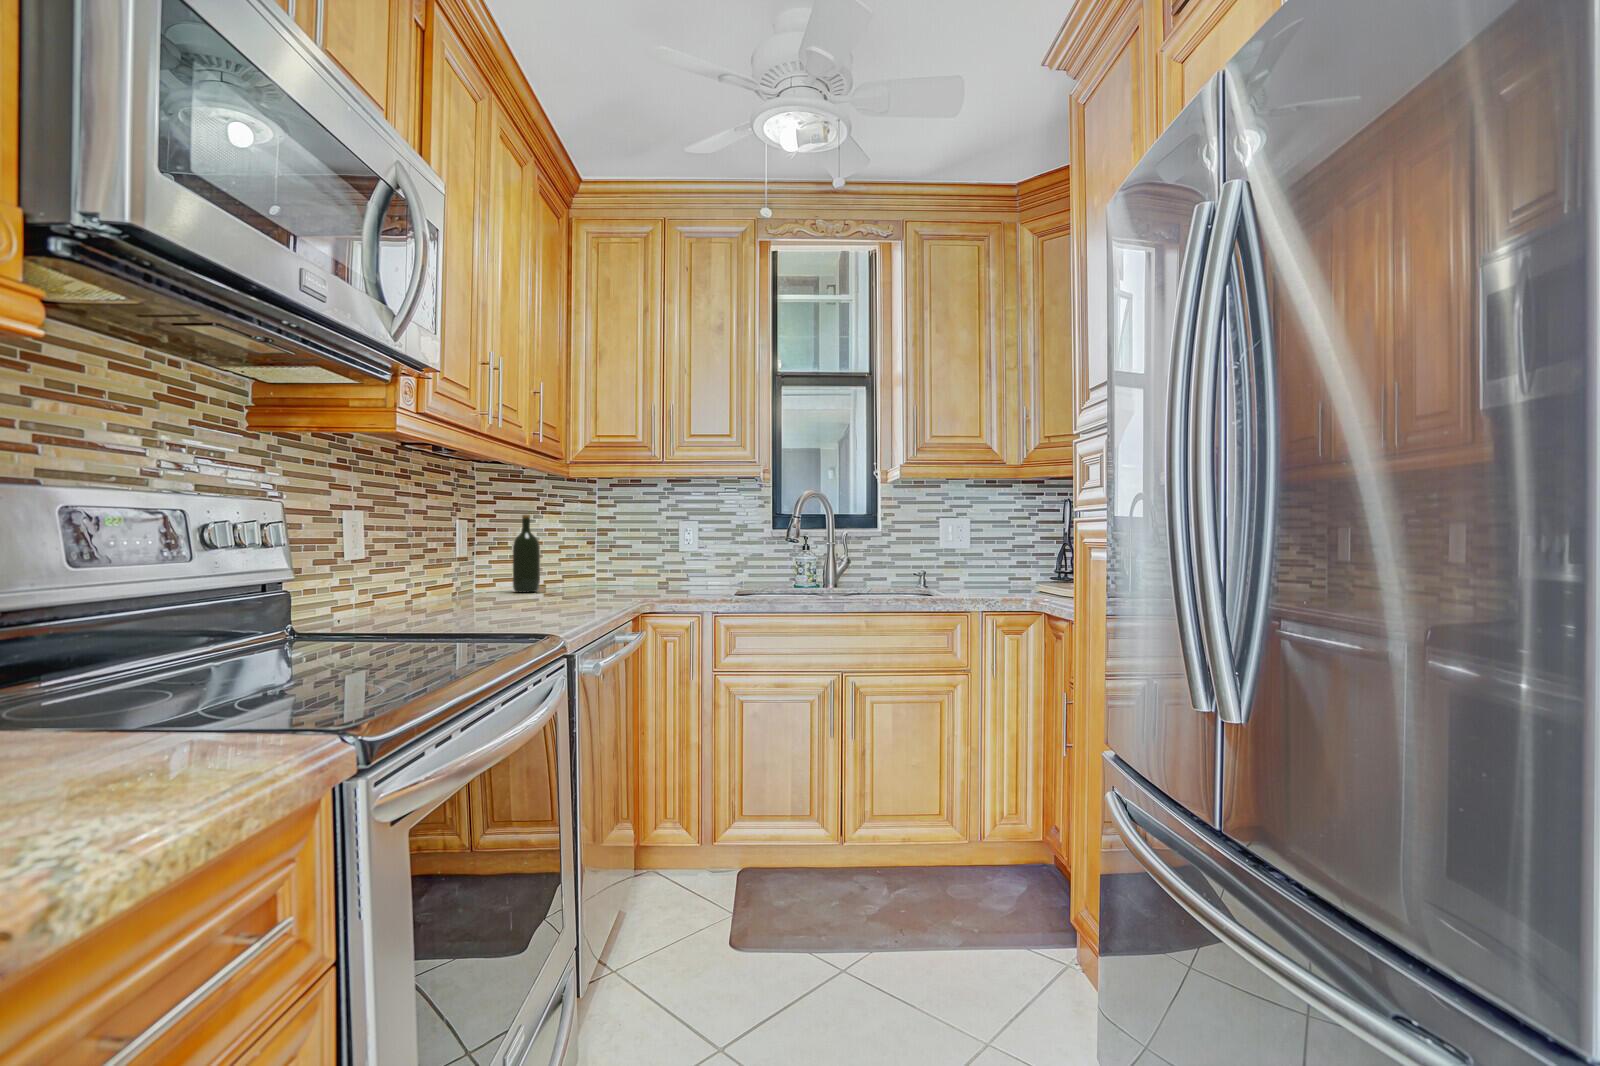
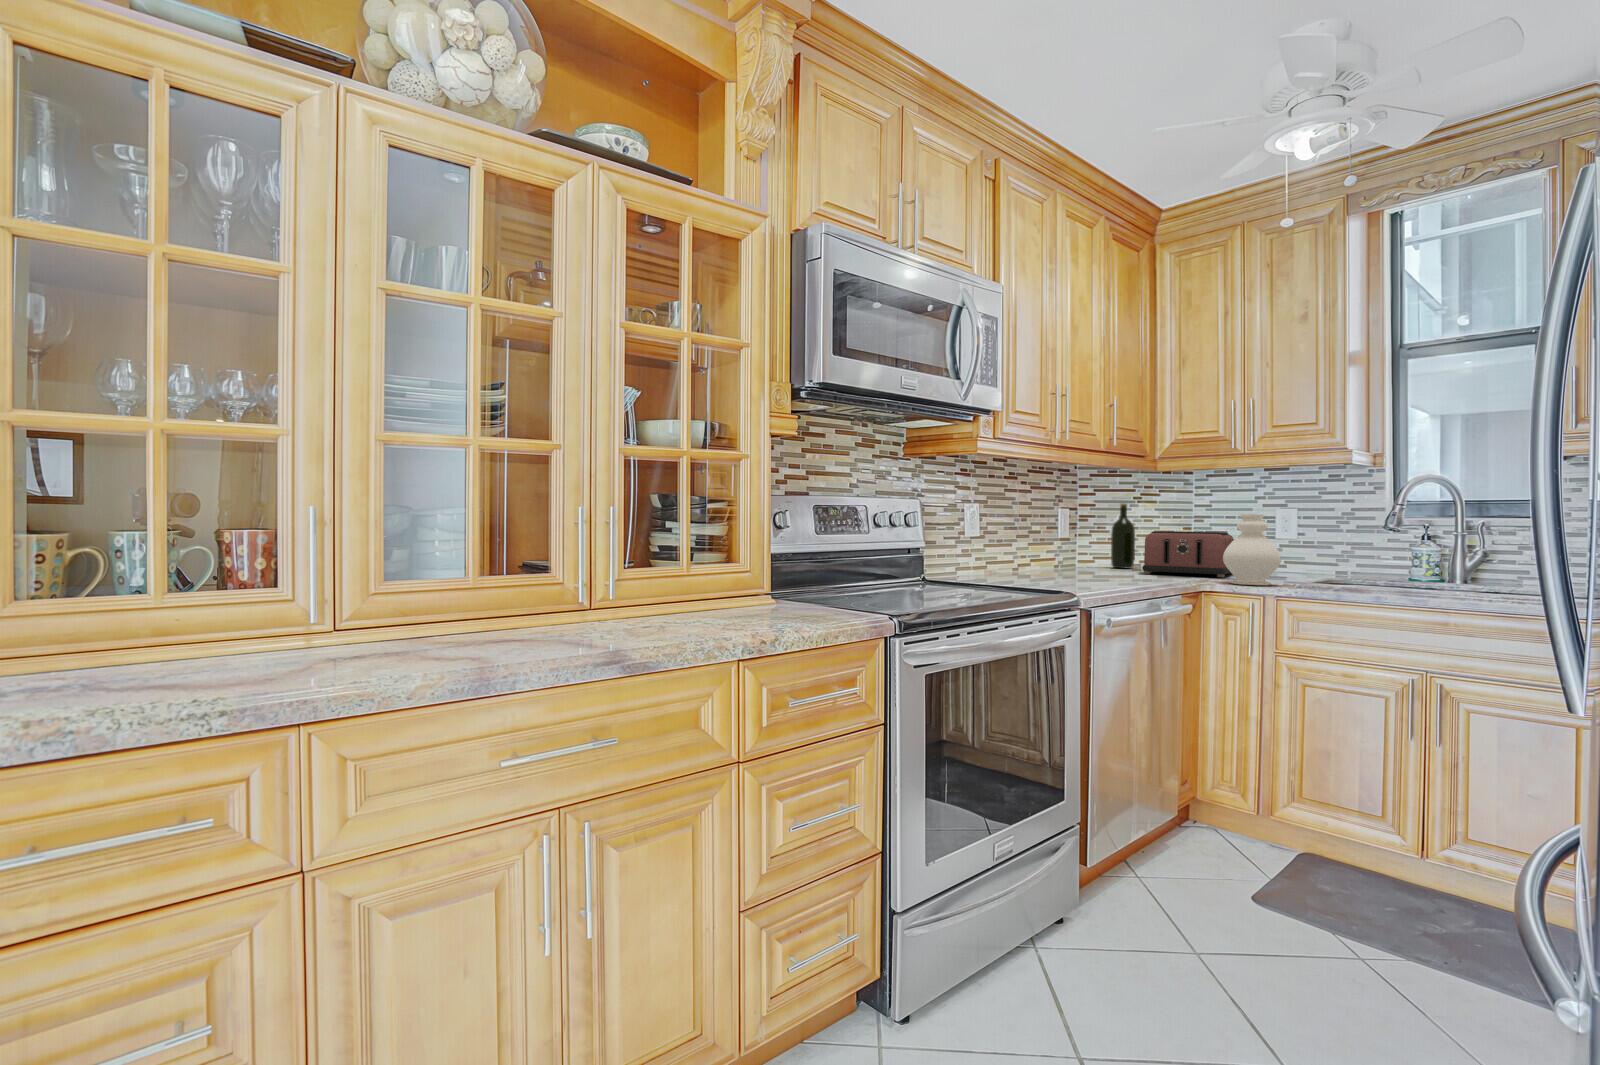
decorative vase: none [661,527,714,603] -> present [1223,514,1281,585]
toaster: none [563,546,651,598] -> present [1142,531,1233,577]

